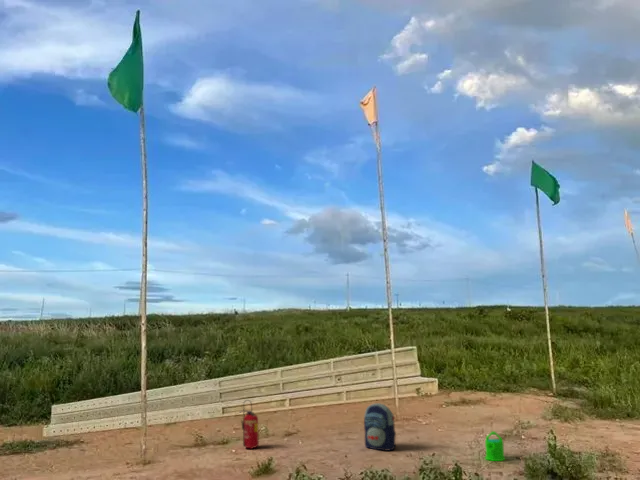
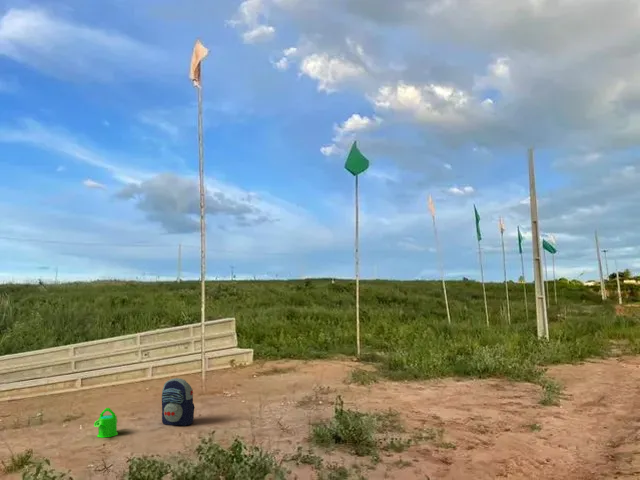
fire extinguisher: present [242,409,259,448] -> none [20,382,43,434]
watering can: present [485,431,505,461] -> present [94,408,118,438]

